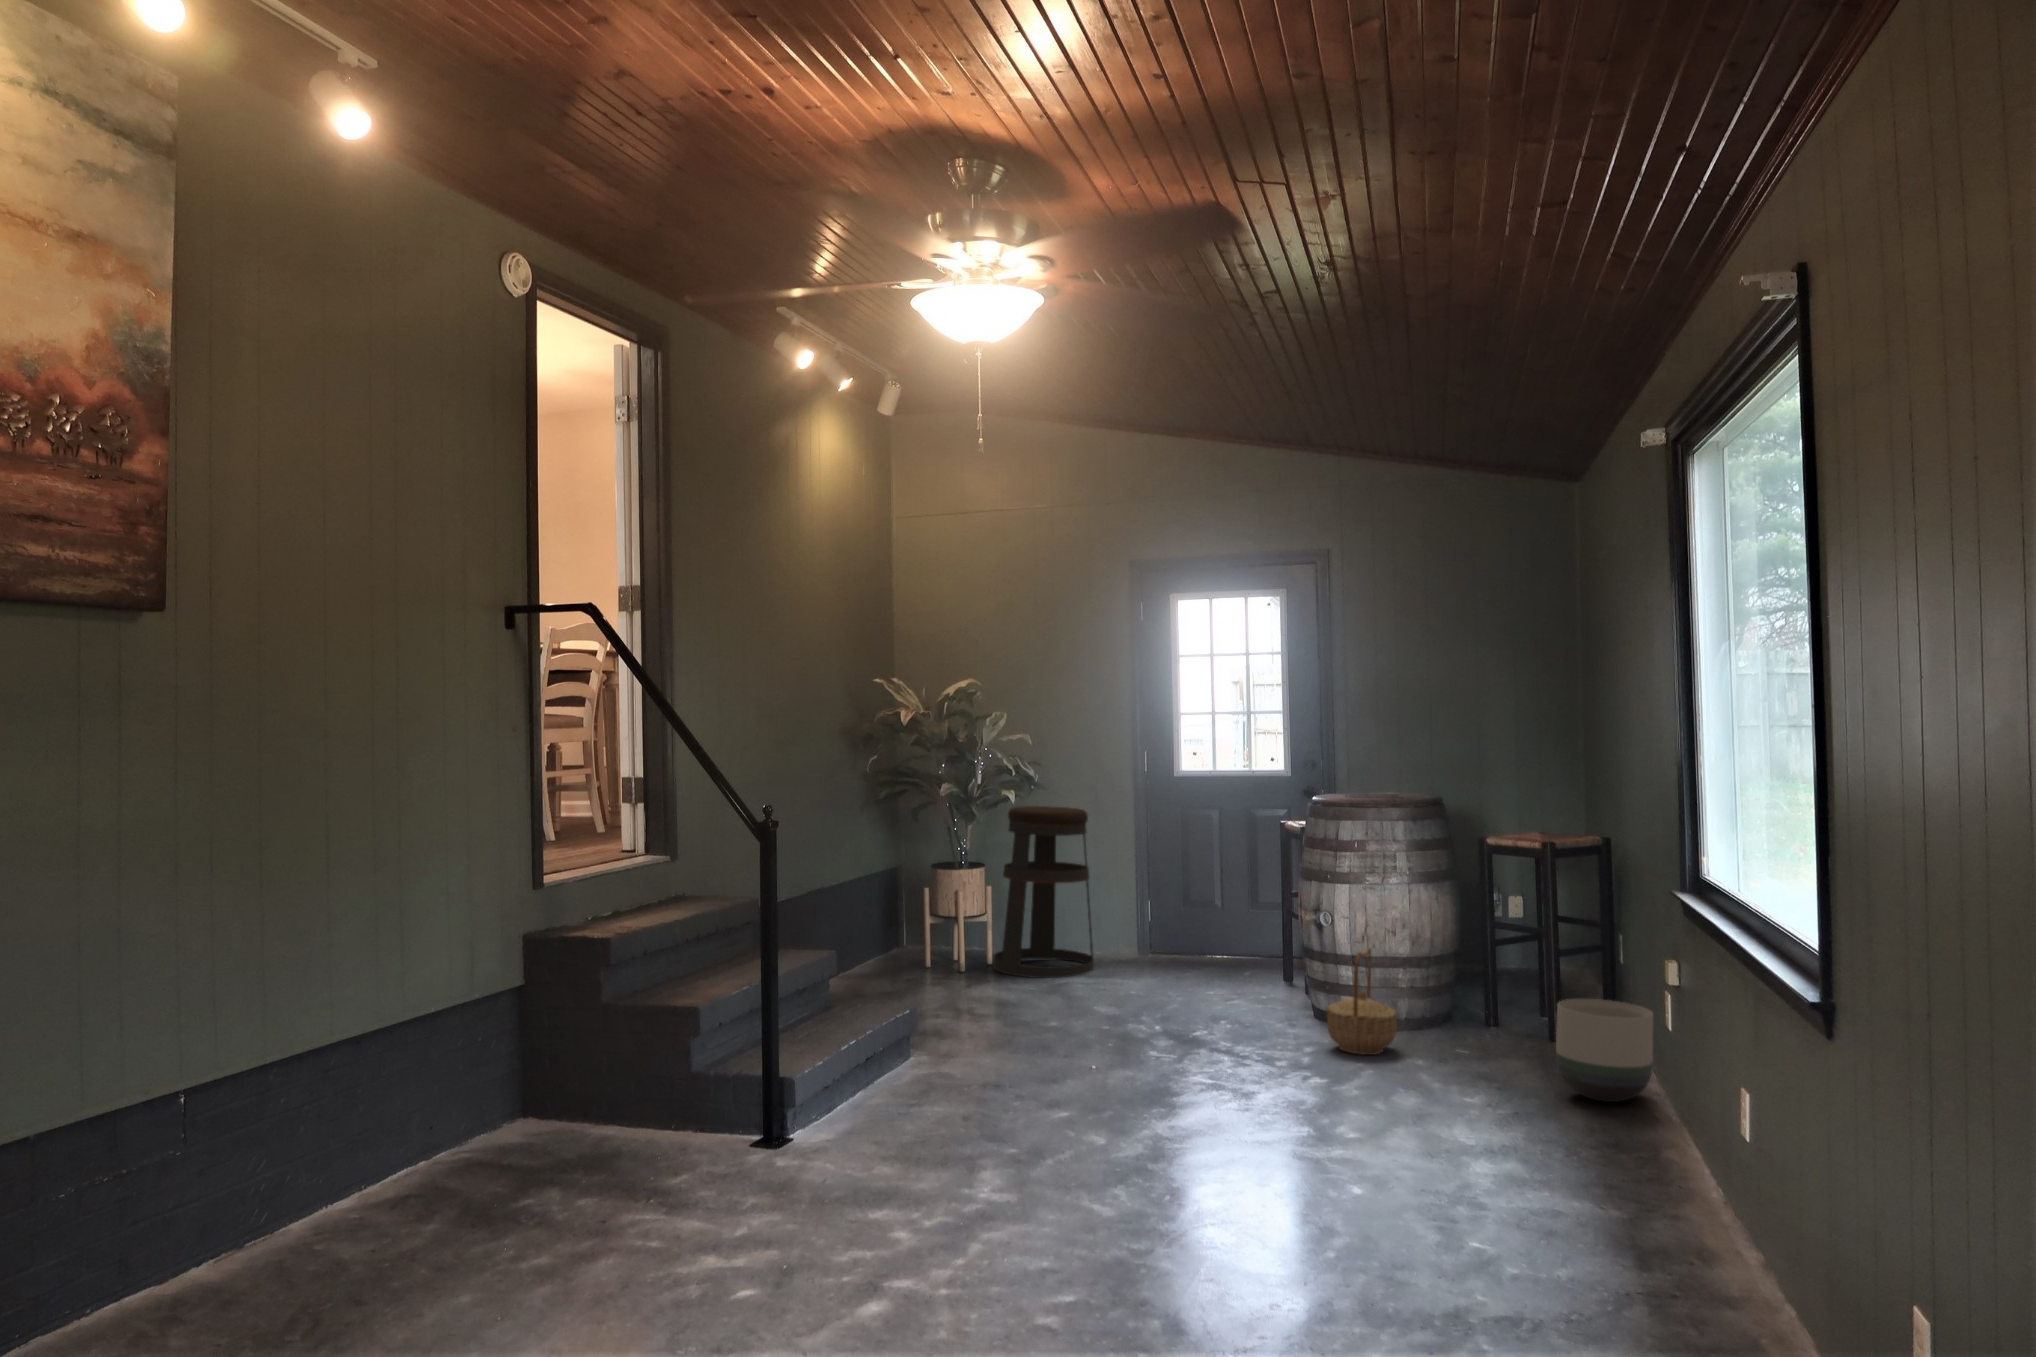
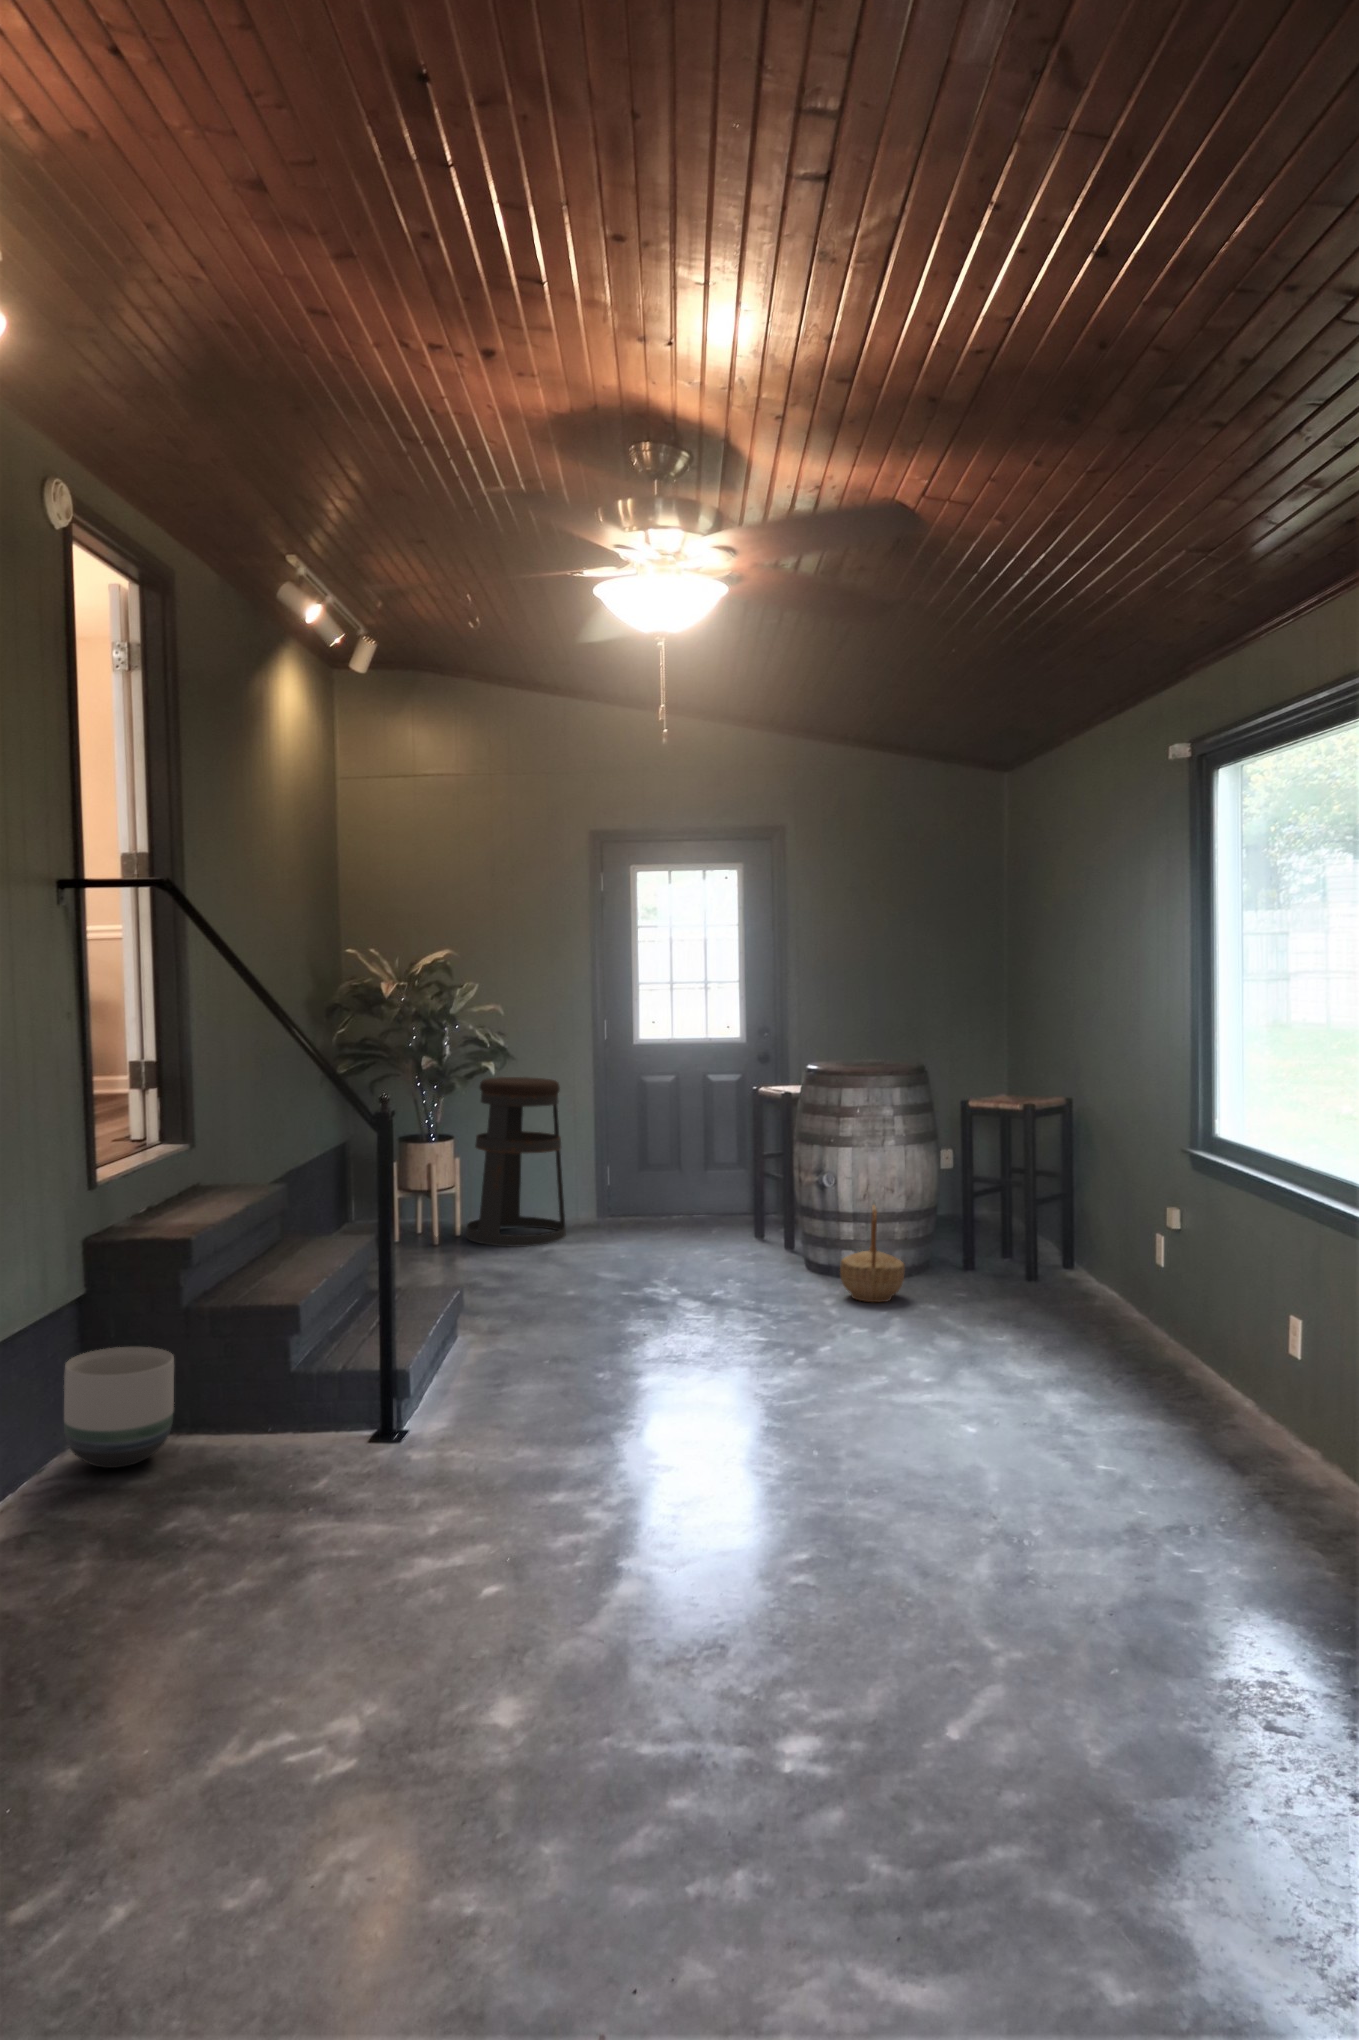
planter: present [1556,999,1653,1102] -> present [64,1347,174,1468]

